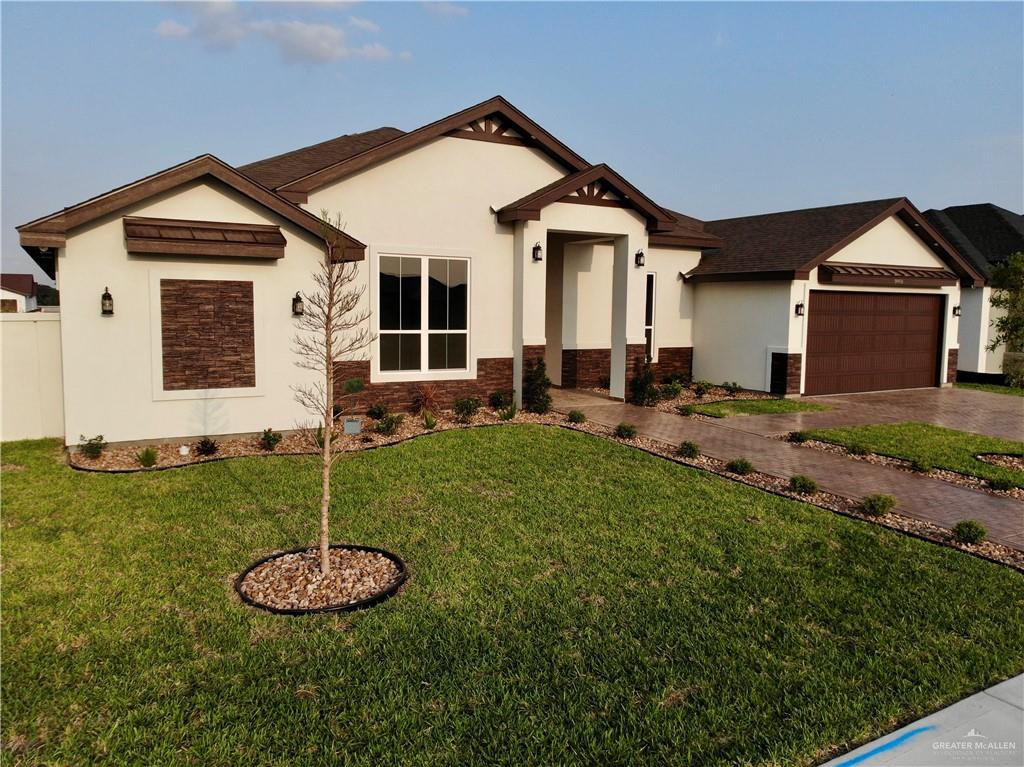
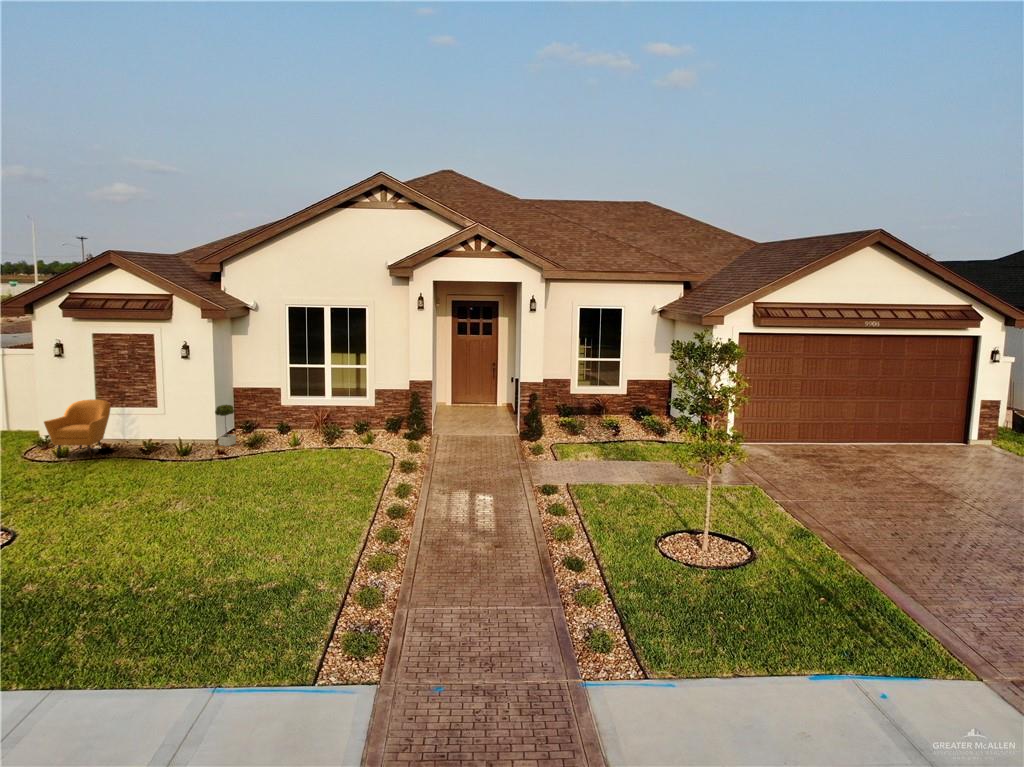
armchair: none [122,378,210,465] -> present [44,400,111,456]

